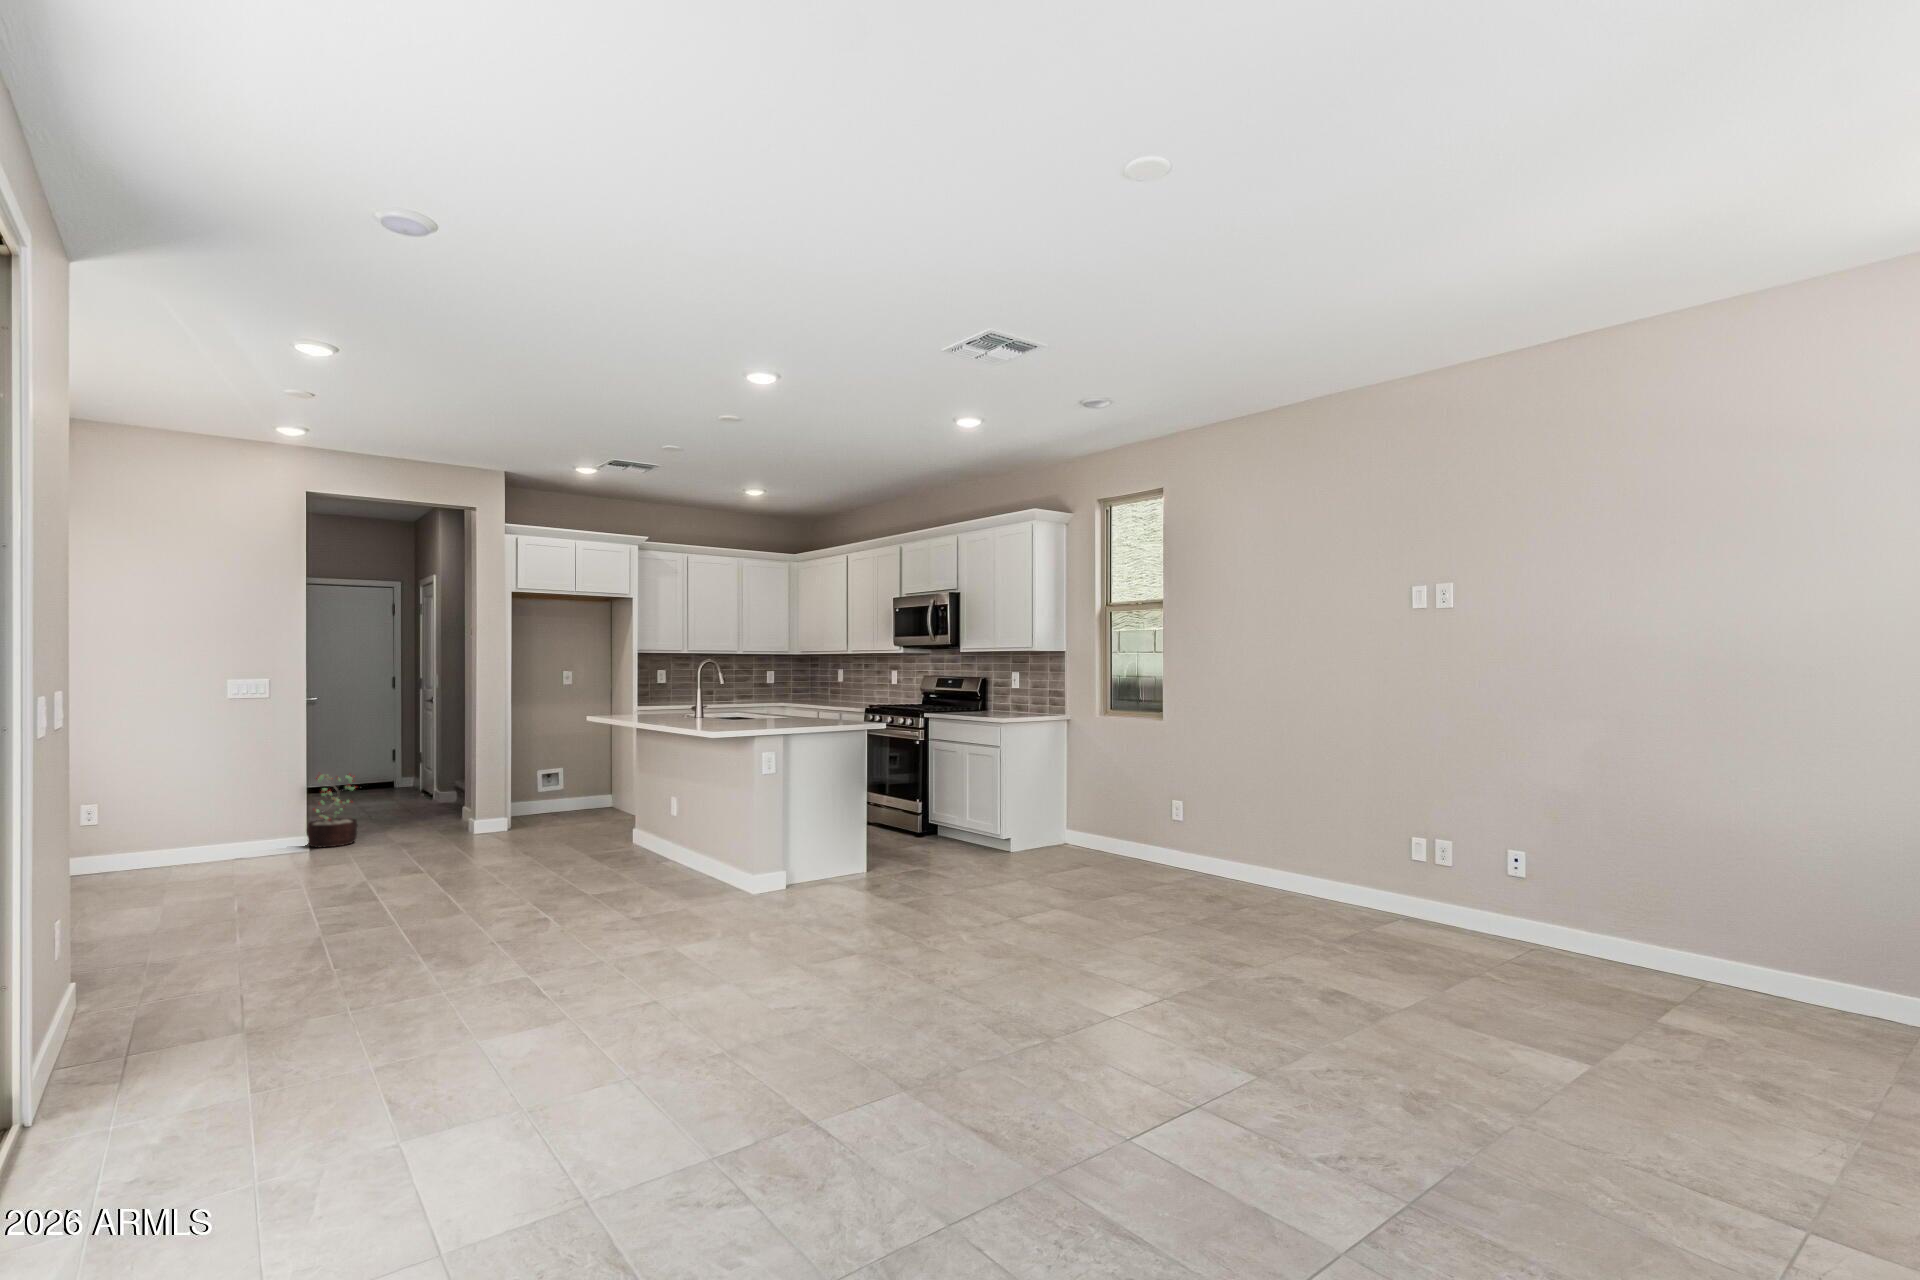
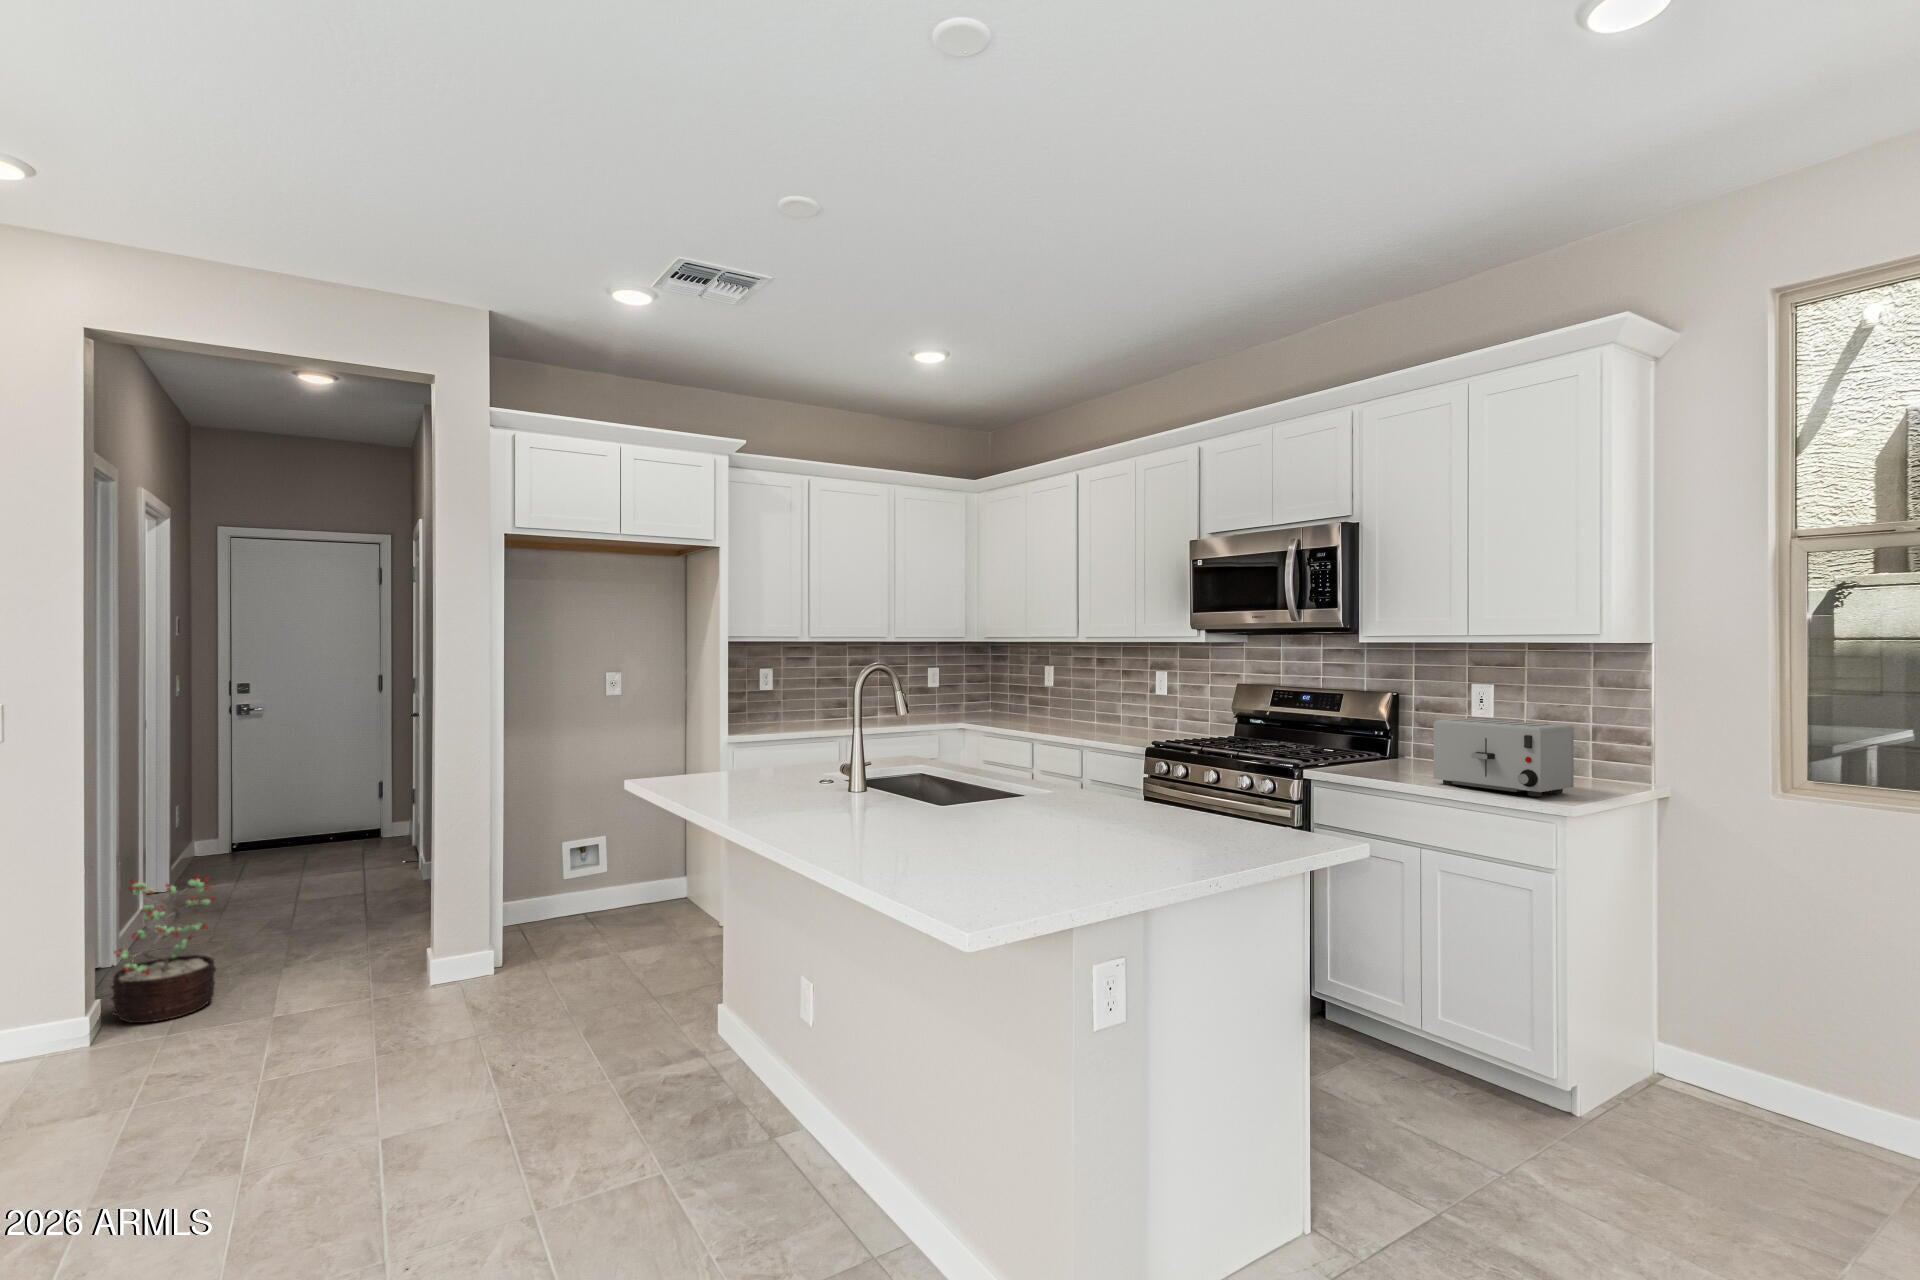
toaster: none [972,686,1024,717] -> present [1434,718,1574,796]

